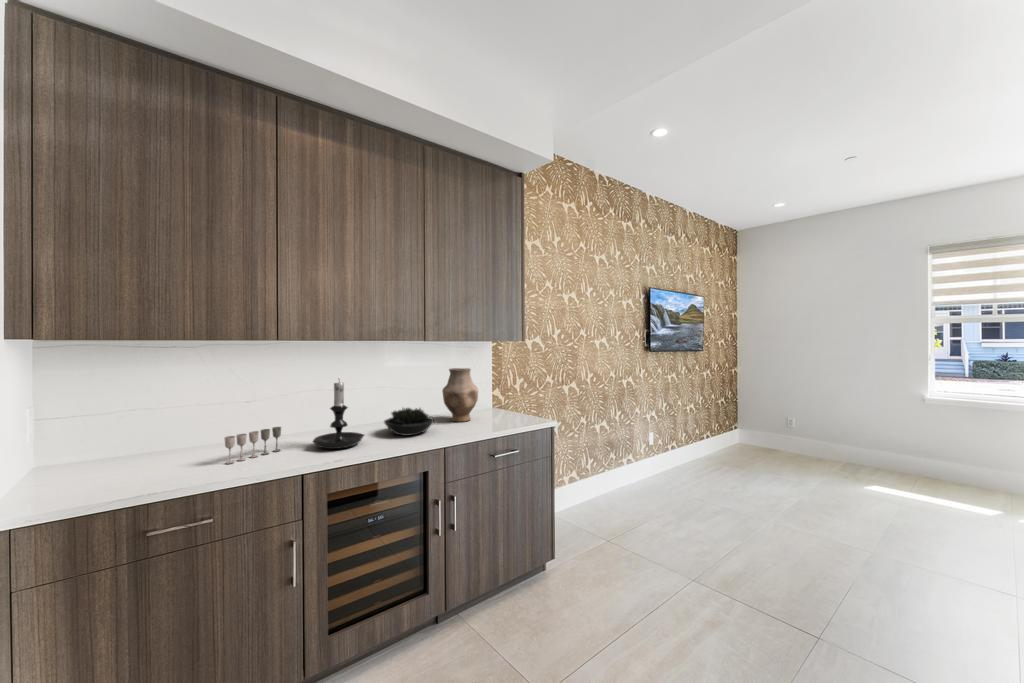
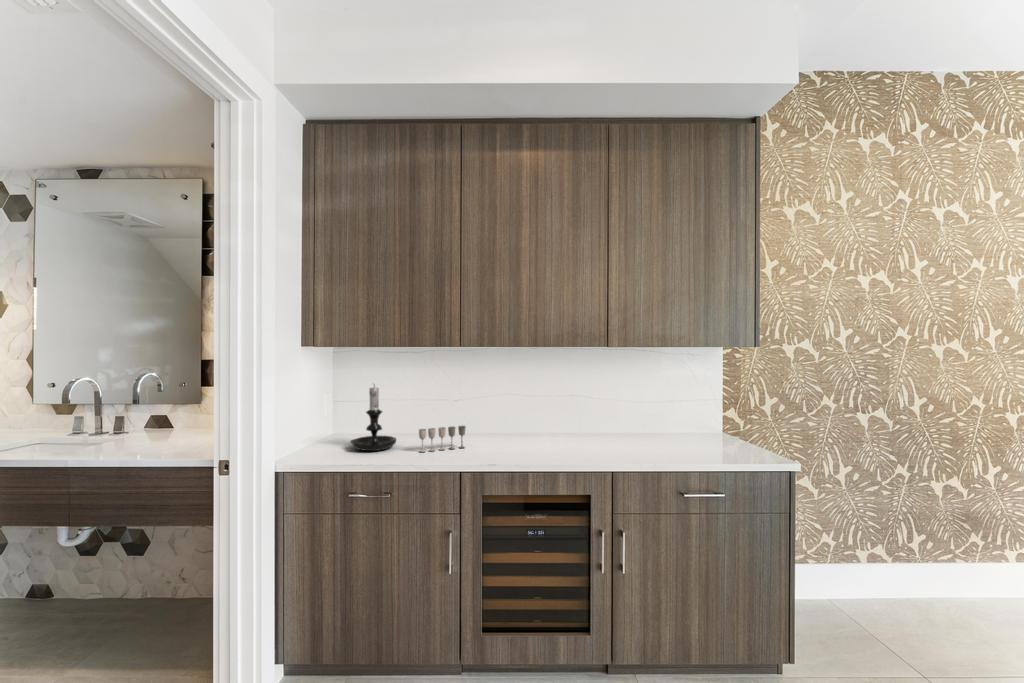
vase: present [443,368,478,422] -> none [638,380,684,447]
candle holder: present [313,382,364,449] -> present [350,387,396,451]
succulent plant: present [384,408,434,436] -> none [561,420,616,453]

